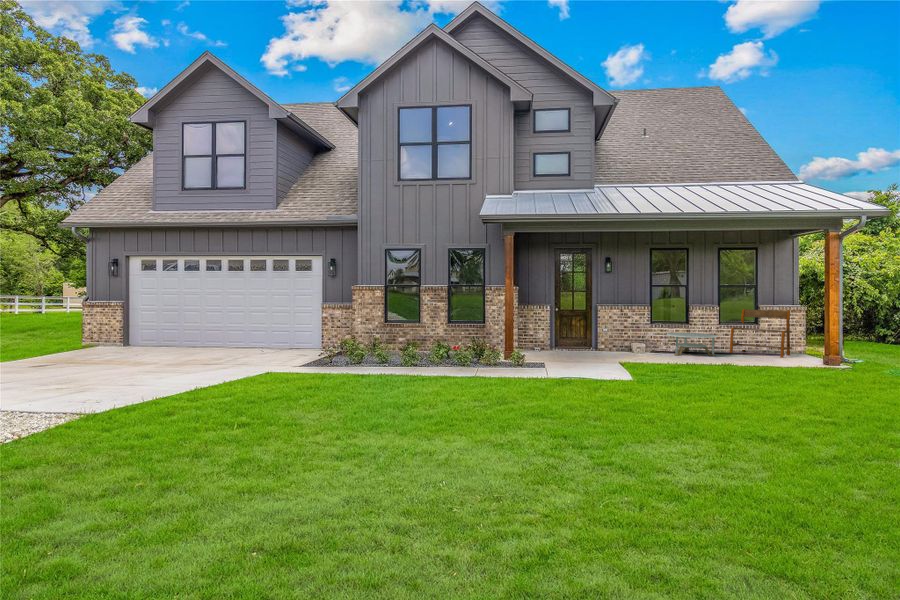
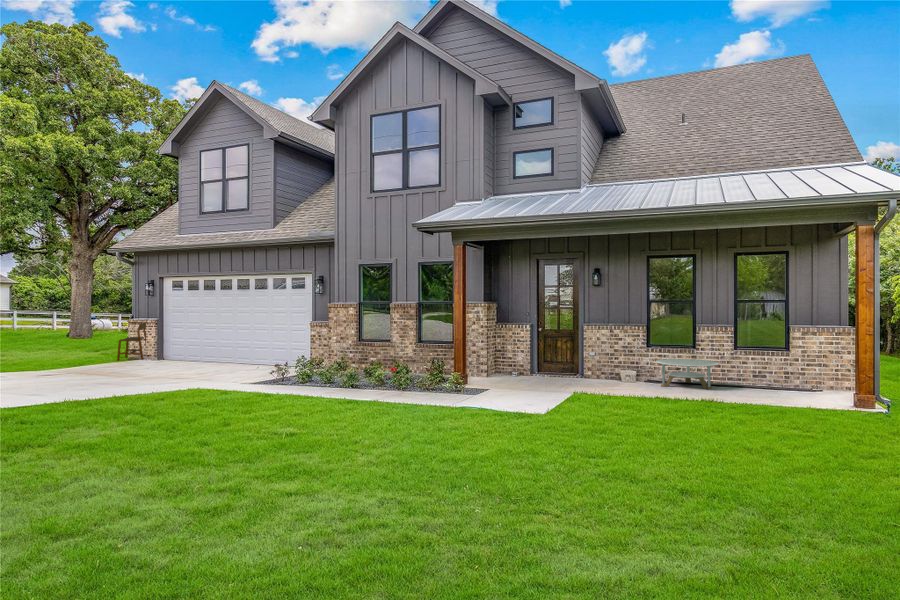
bench: present [730,309,792,358] -> present [117,323,149,360]

